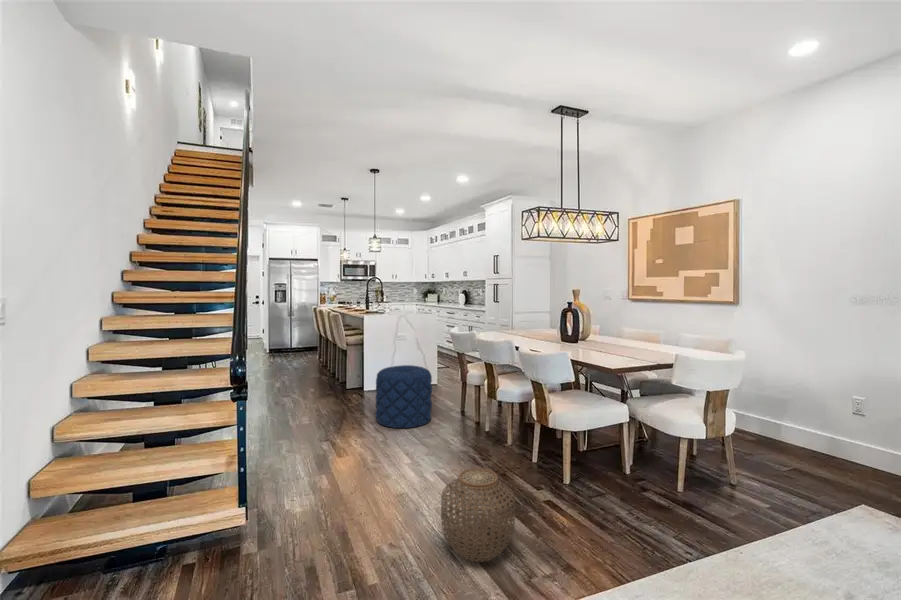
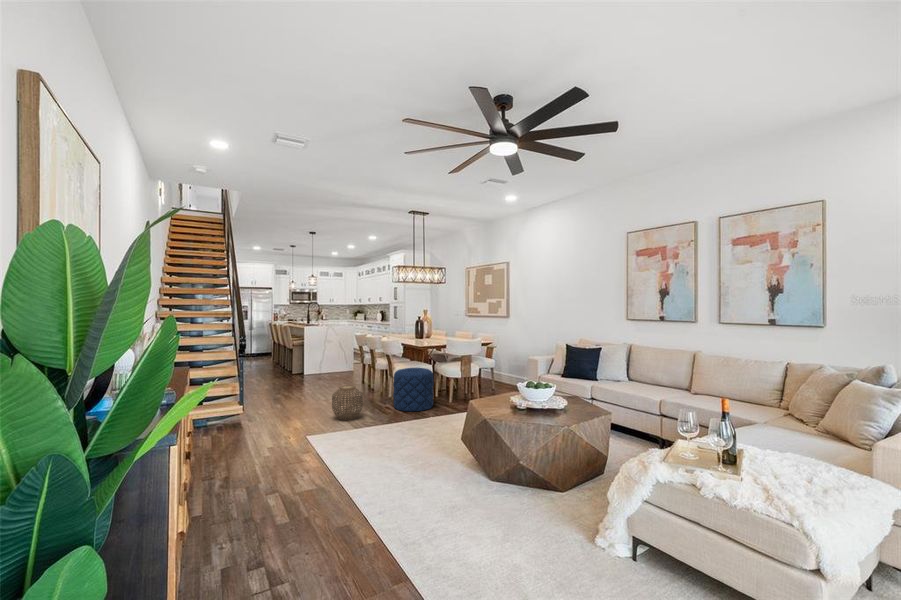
pouf: present [375,365,432,428] -> present [393,368,434,411]

